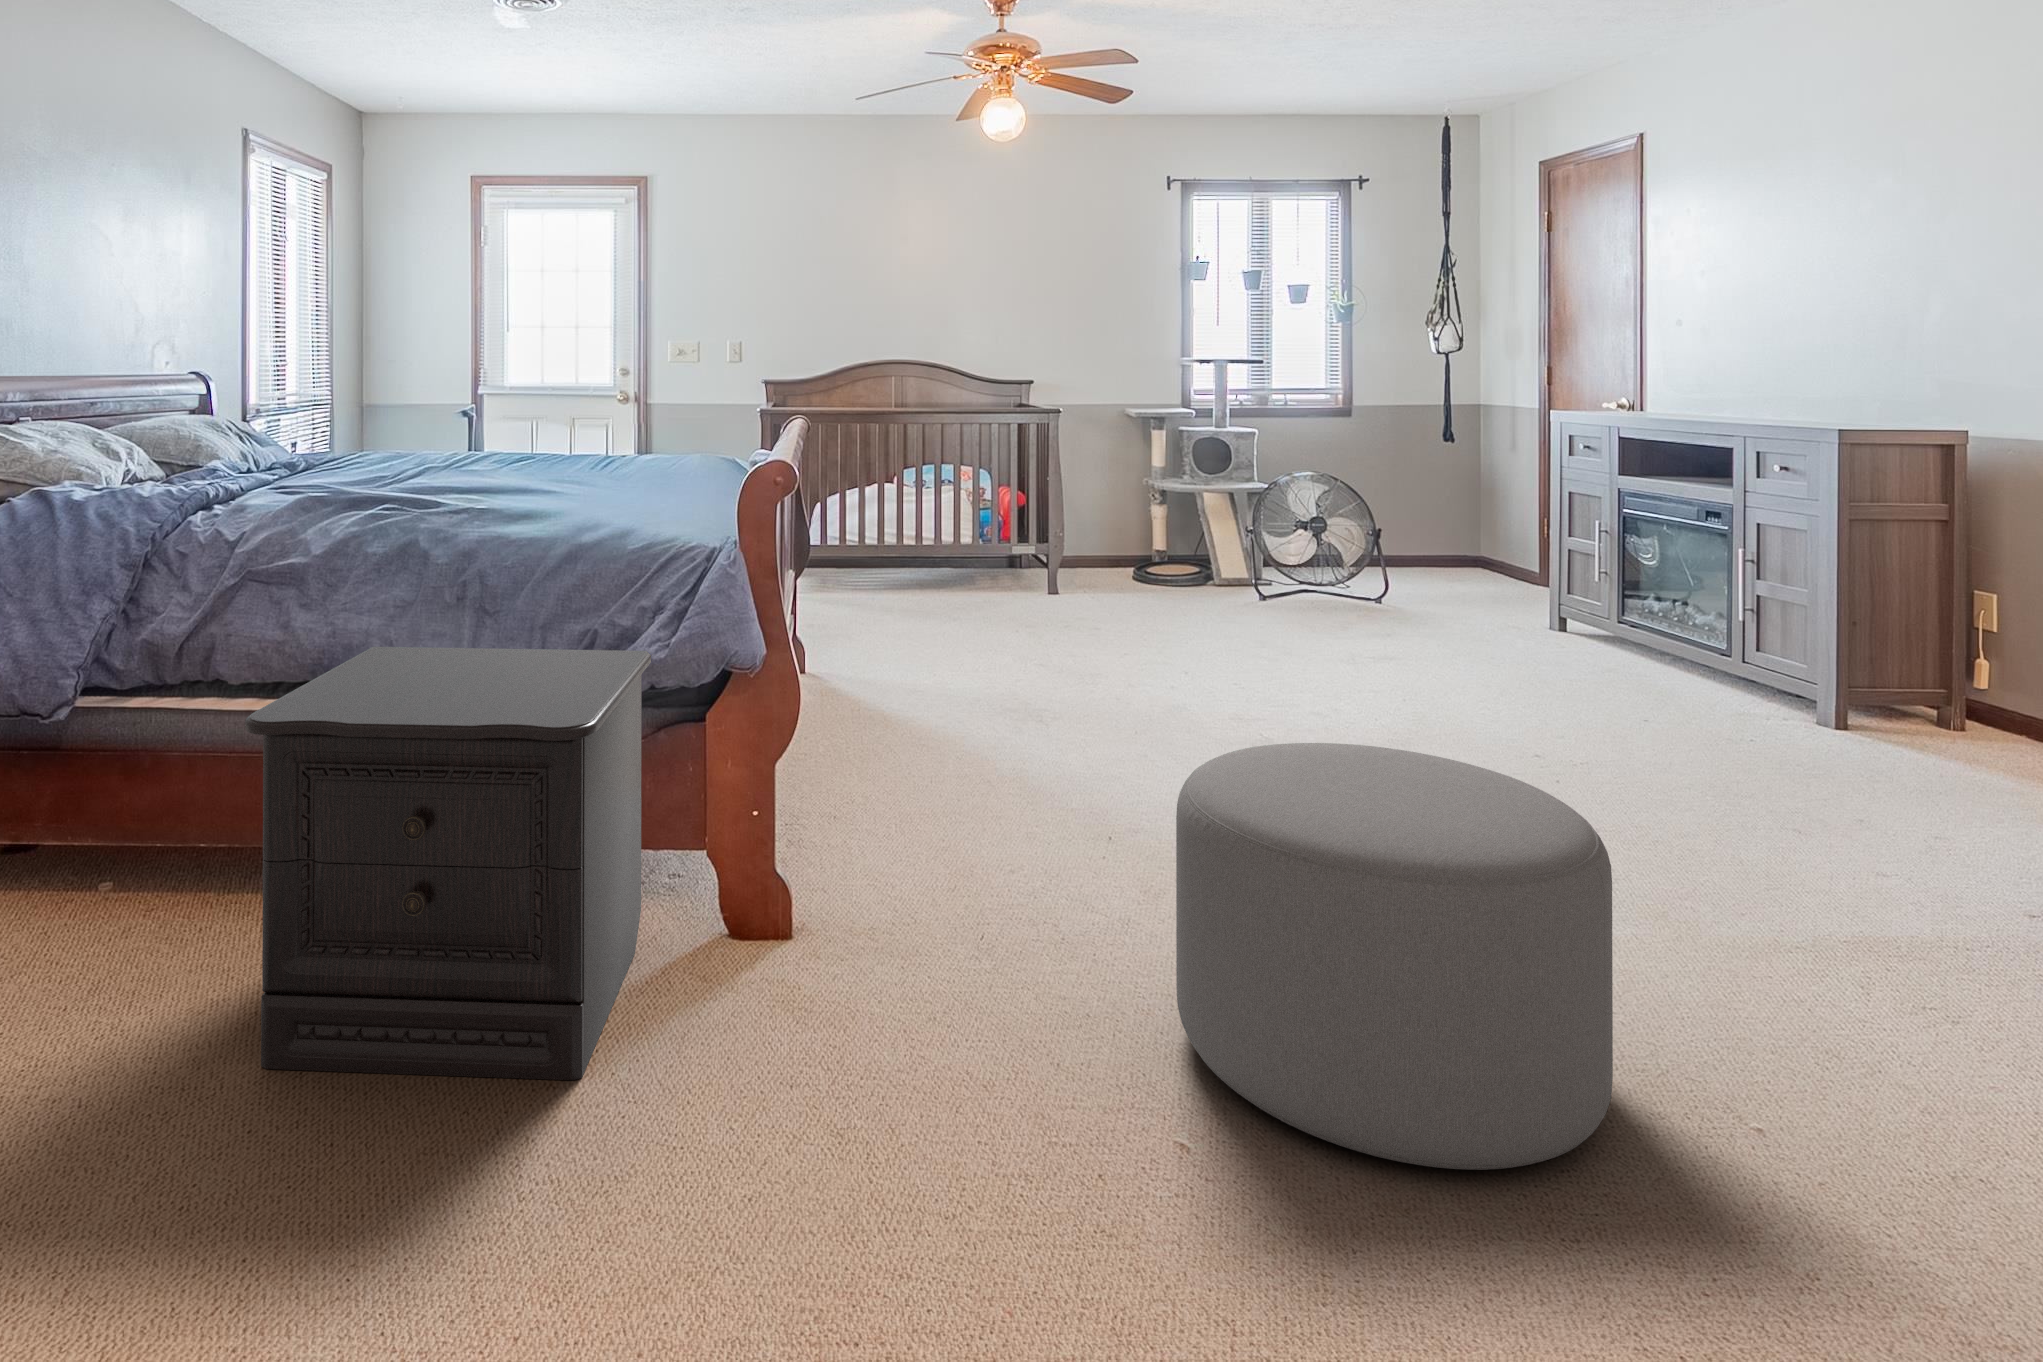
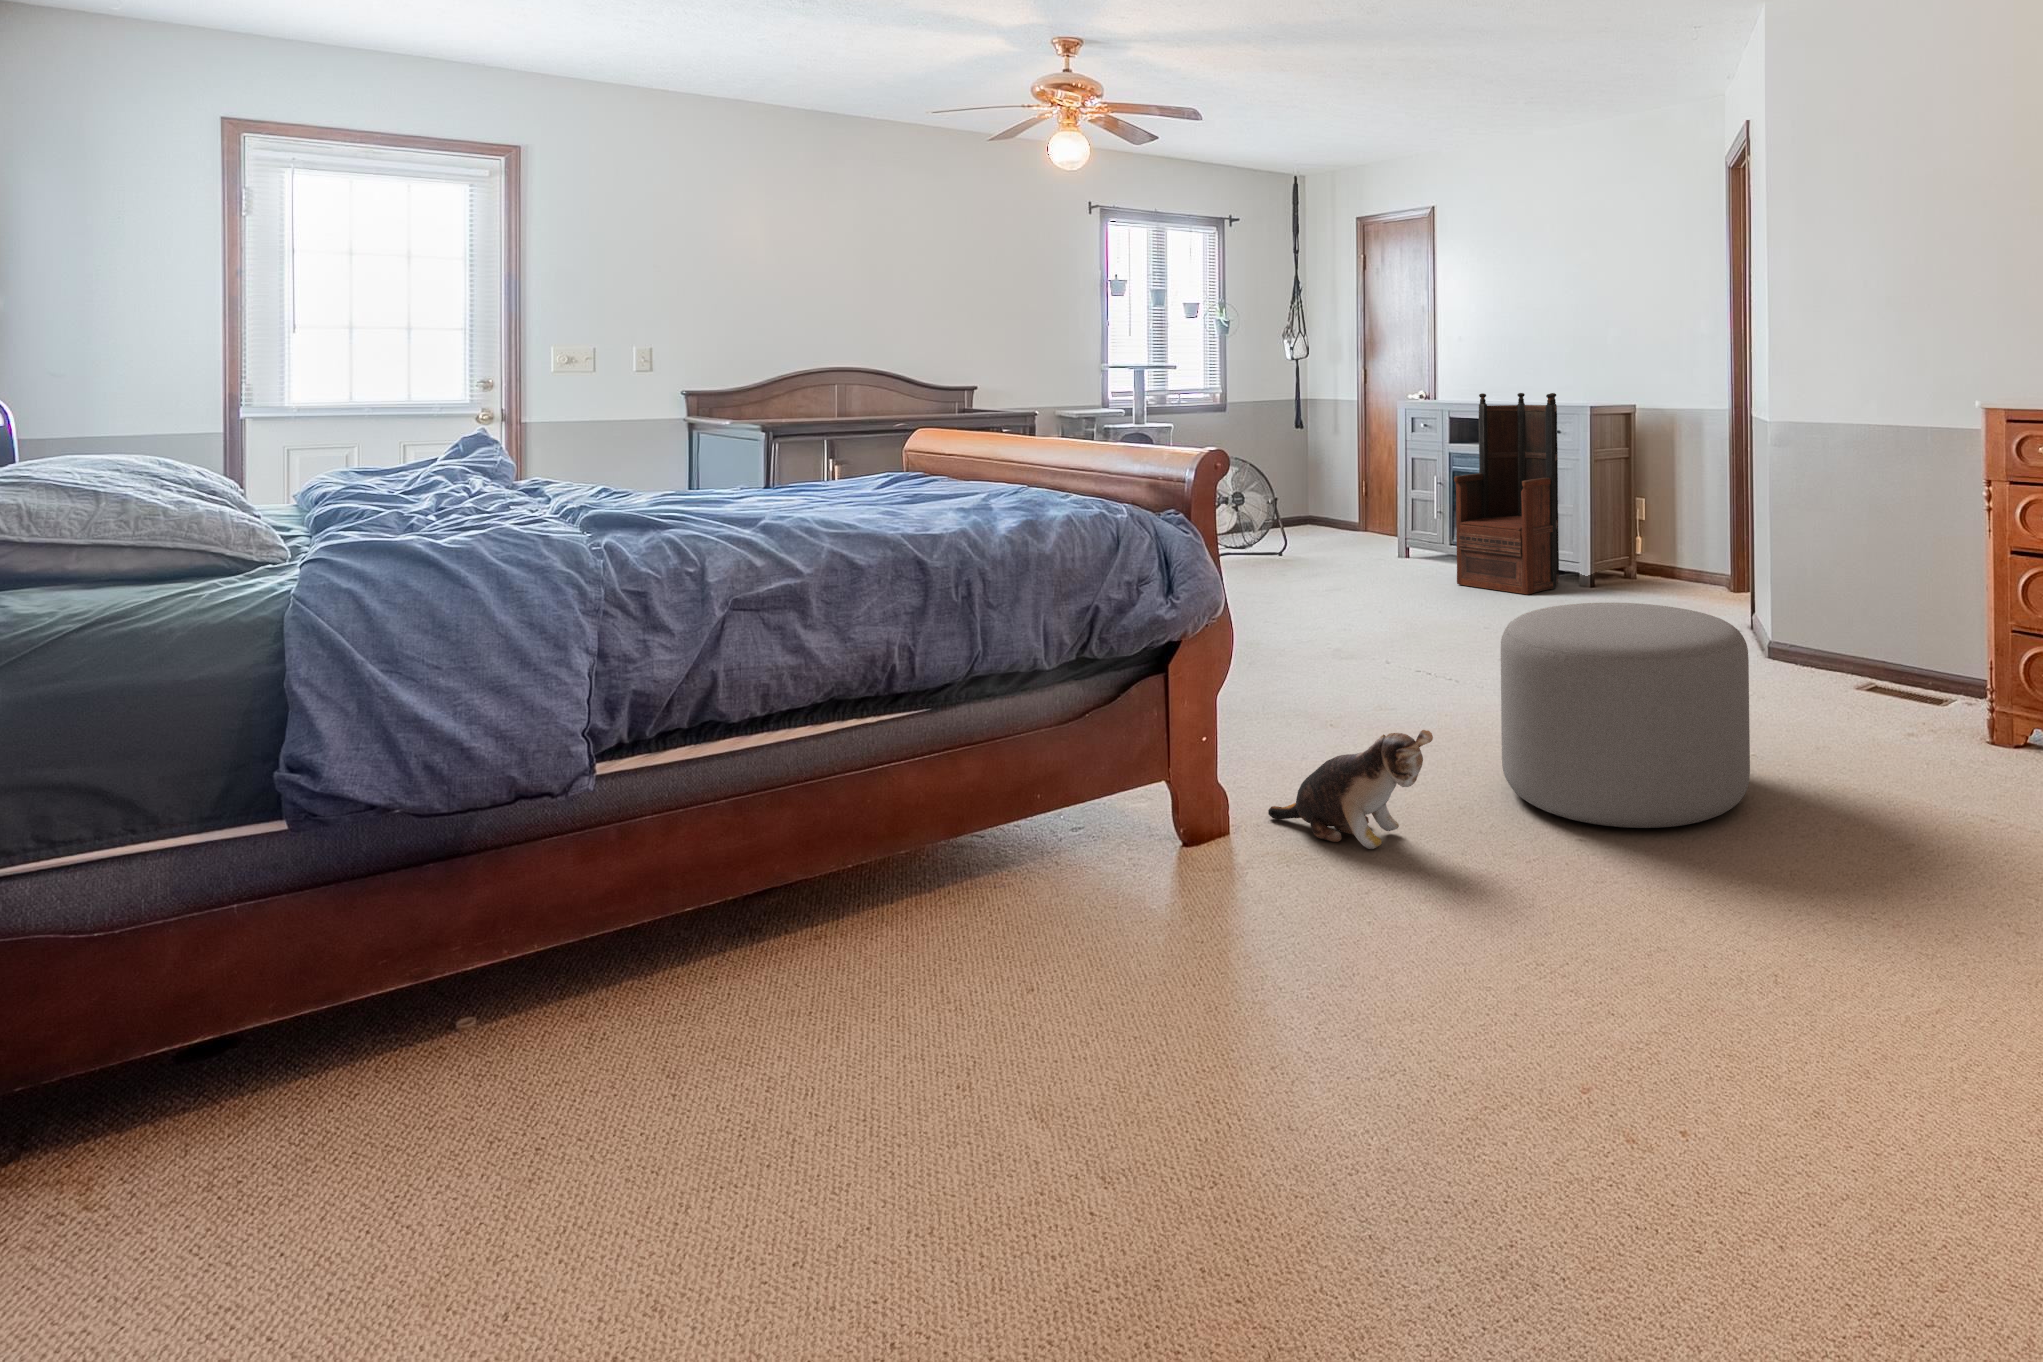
armchair: none [1576,407,1770,716] -> present [1454,393,1559,594]
nightstand: present [245,647,651,1080] -> none [833,617,1228,1070]
plush toy: none [877,865,995,1011] -> present [1268,730,1433,849]

